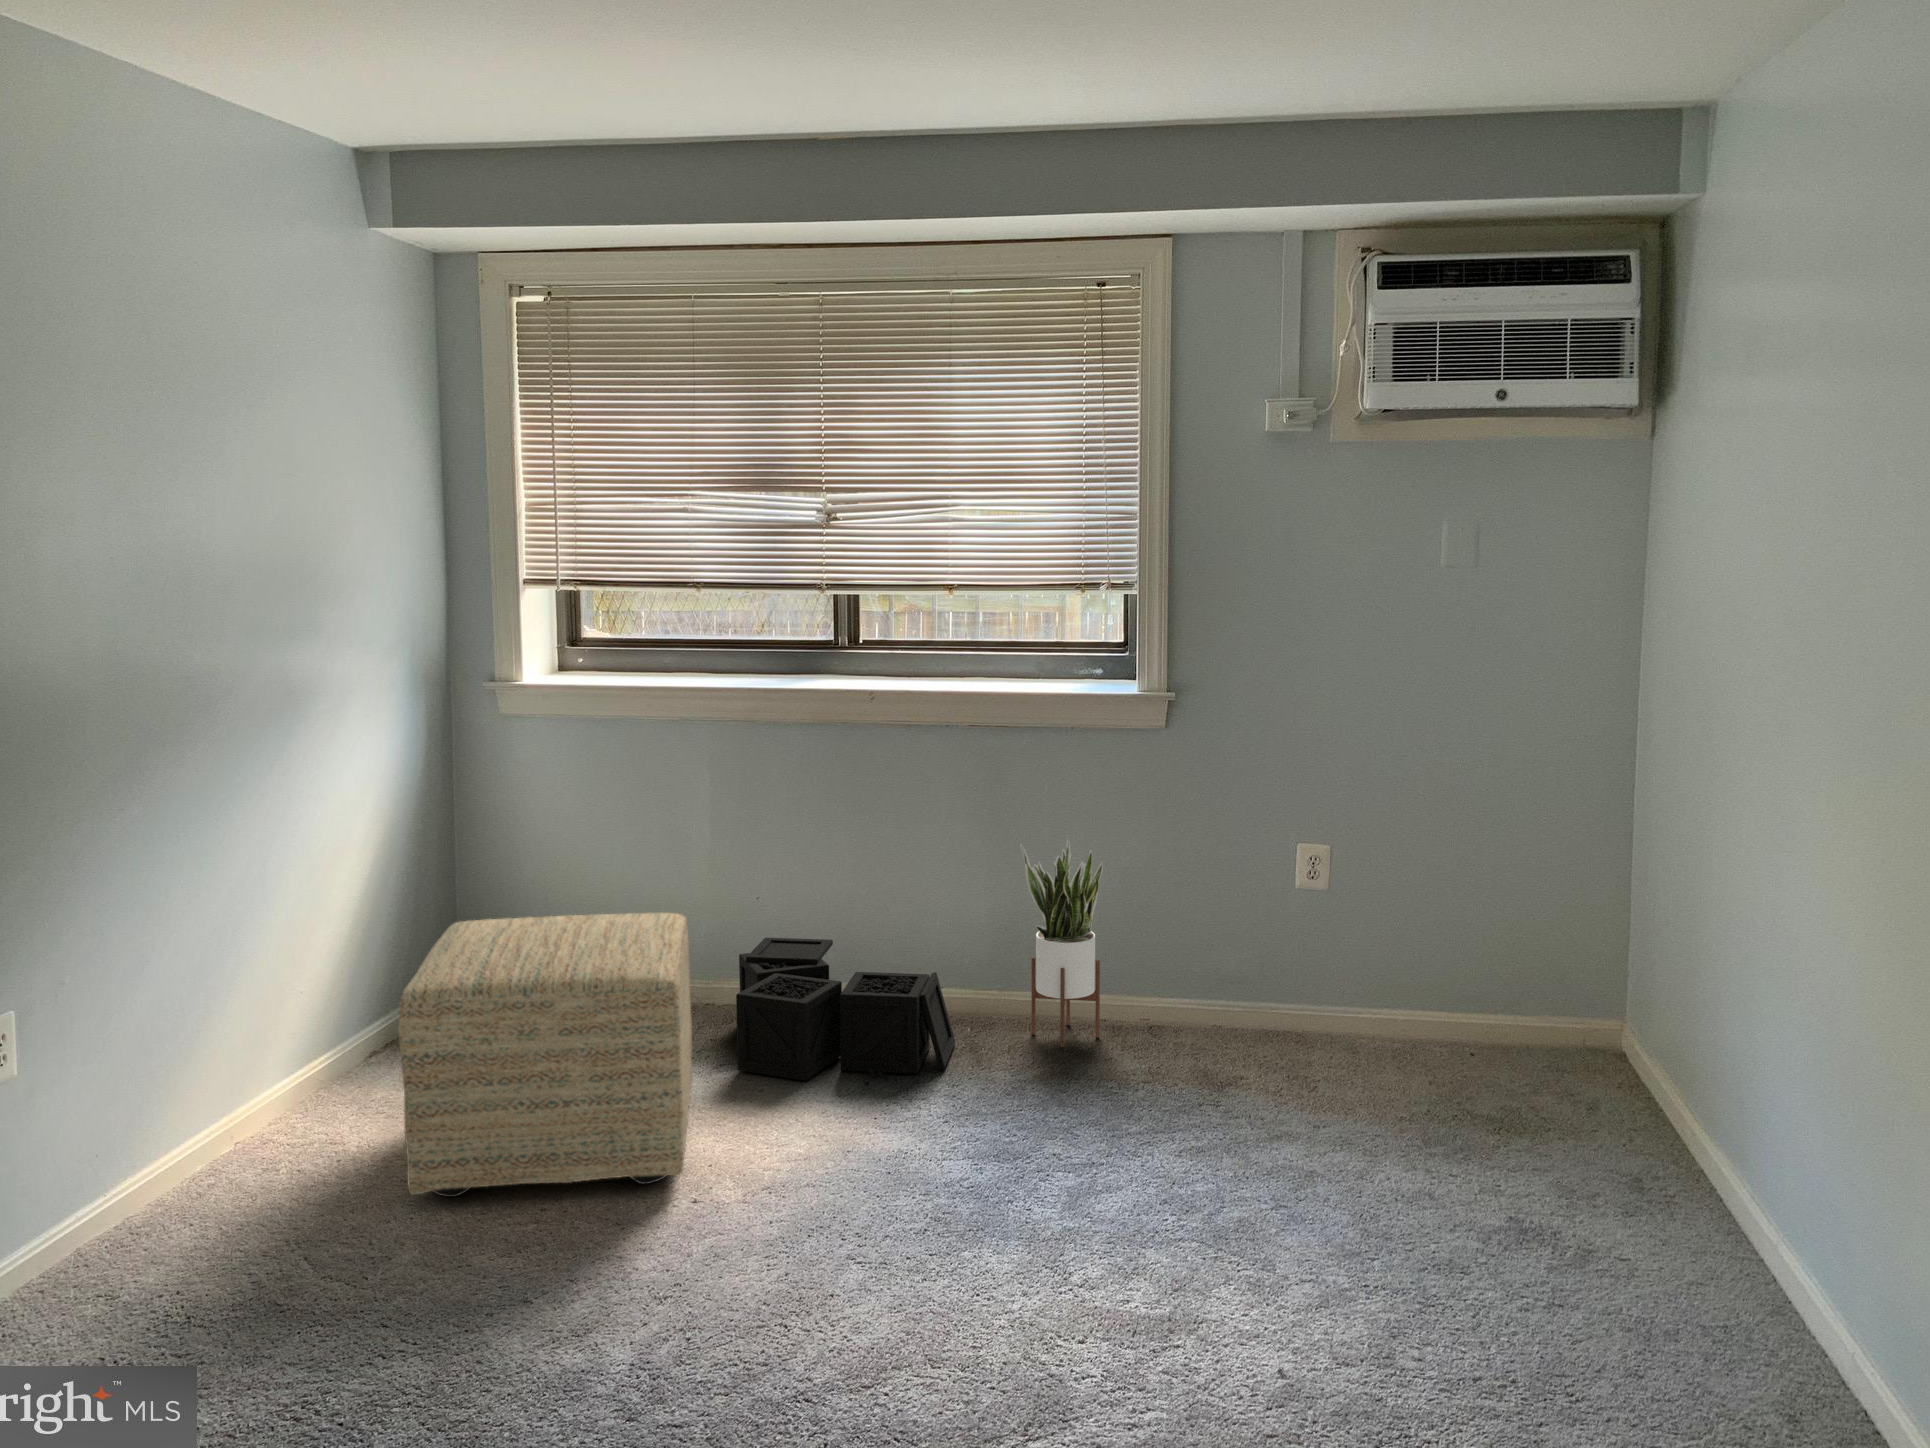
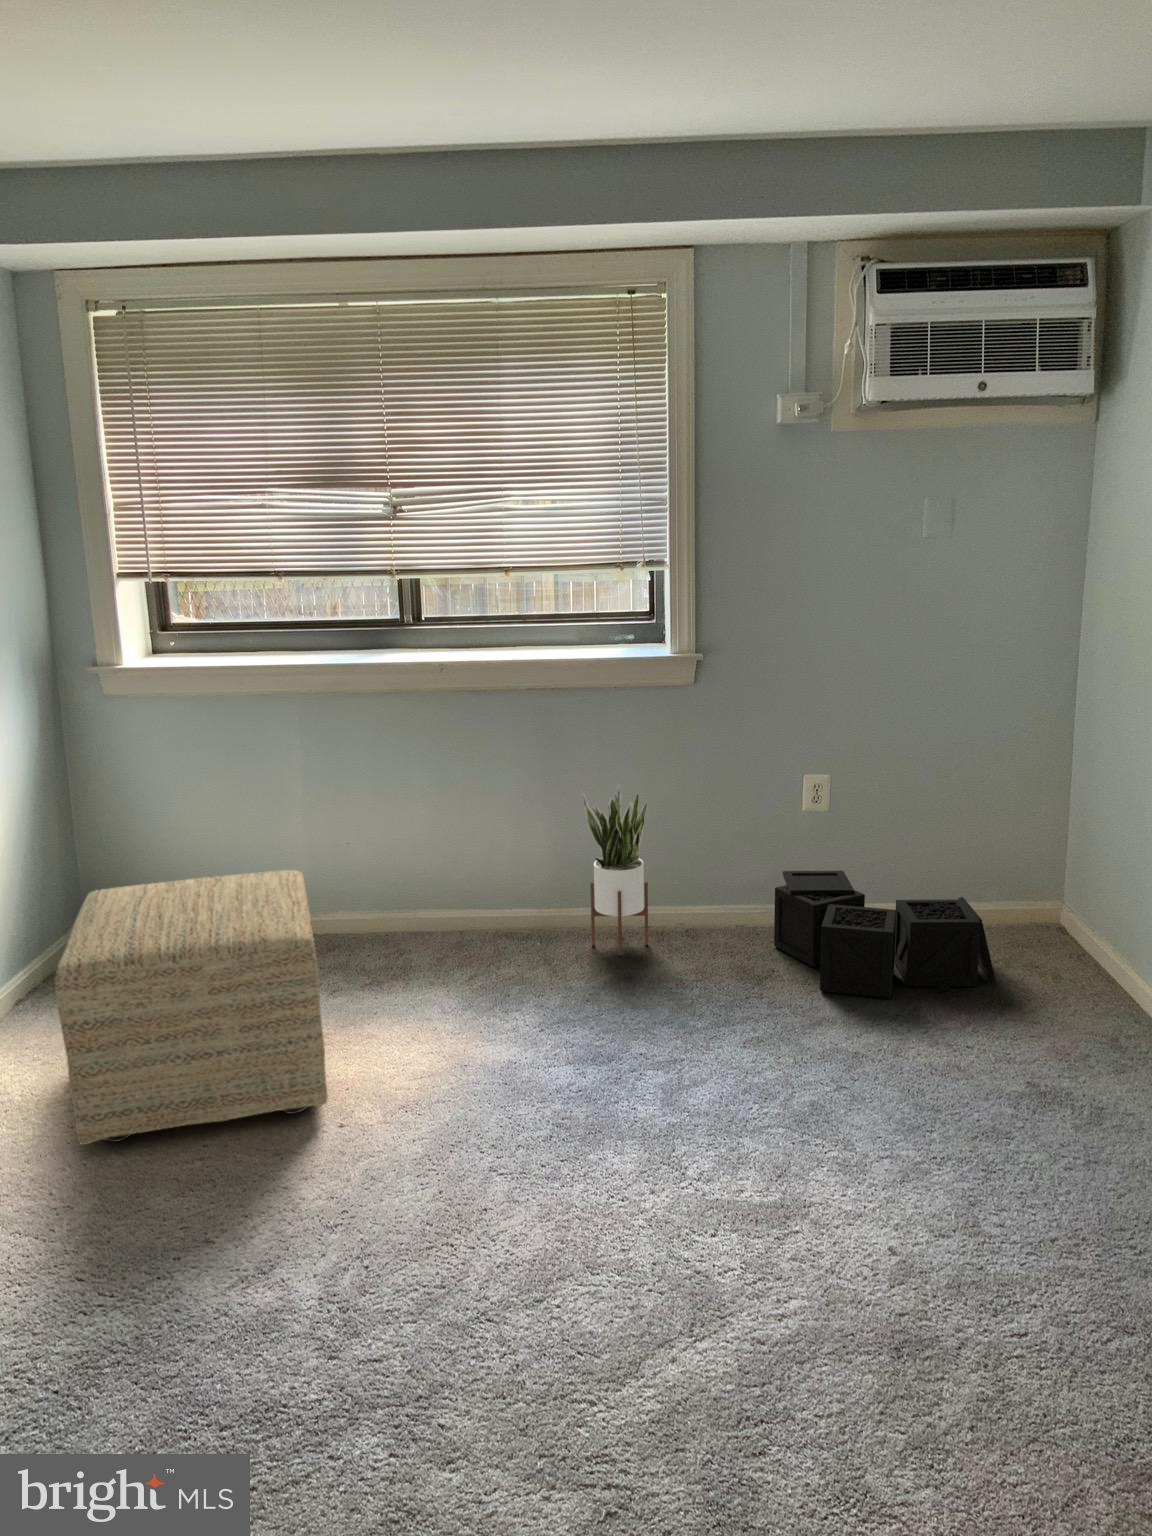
storage bin: present [736,938,955,1086] -> present [774,871,995,1000]

